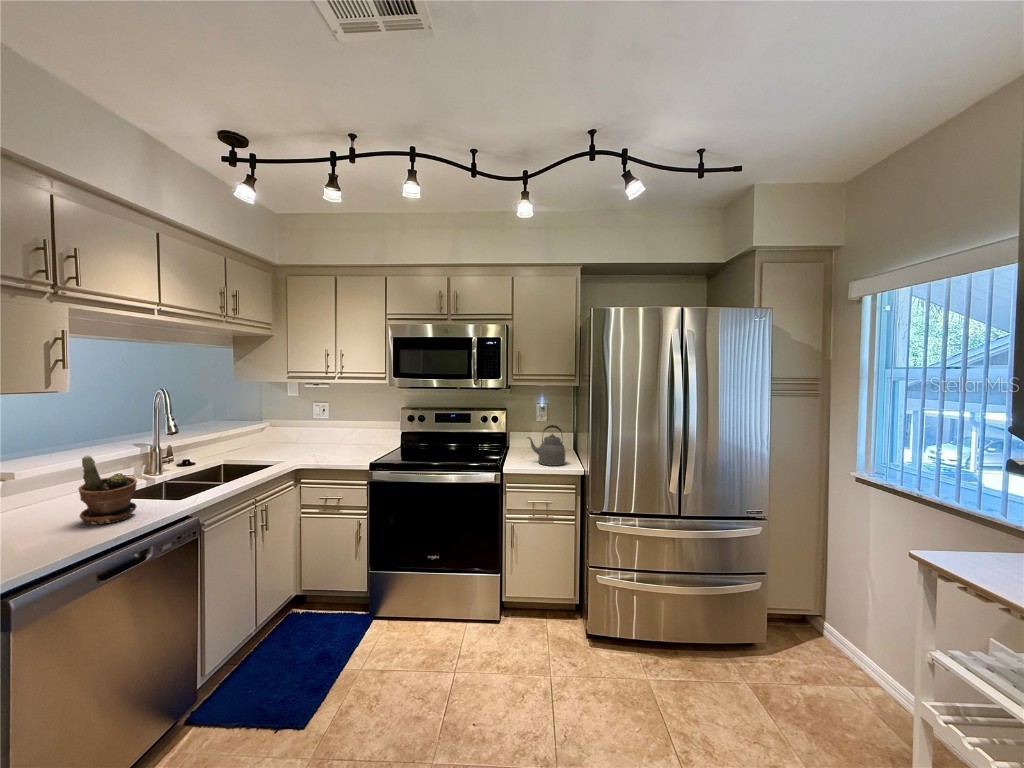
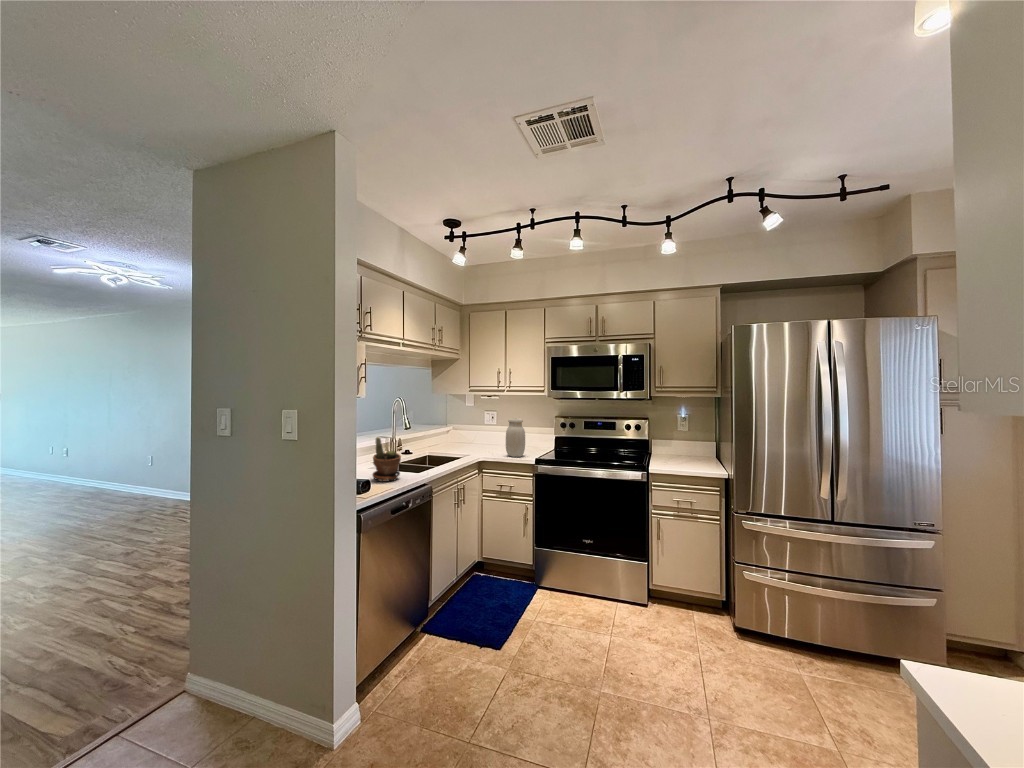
jar: none [331,412,358,461] -> present [506,418,525,457]
kettle: present [527,425,565,466] -> none [670,433,709,469]

